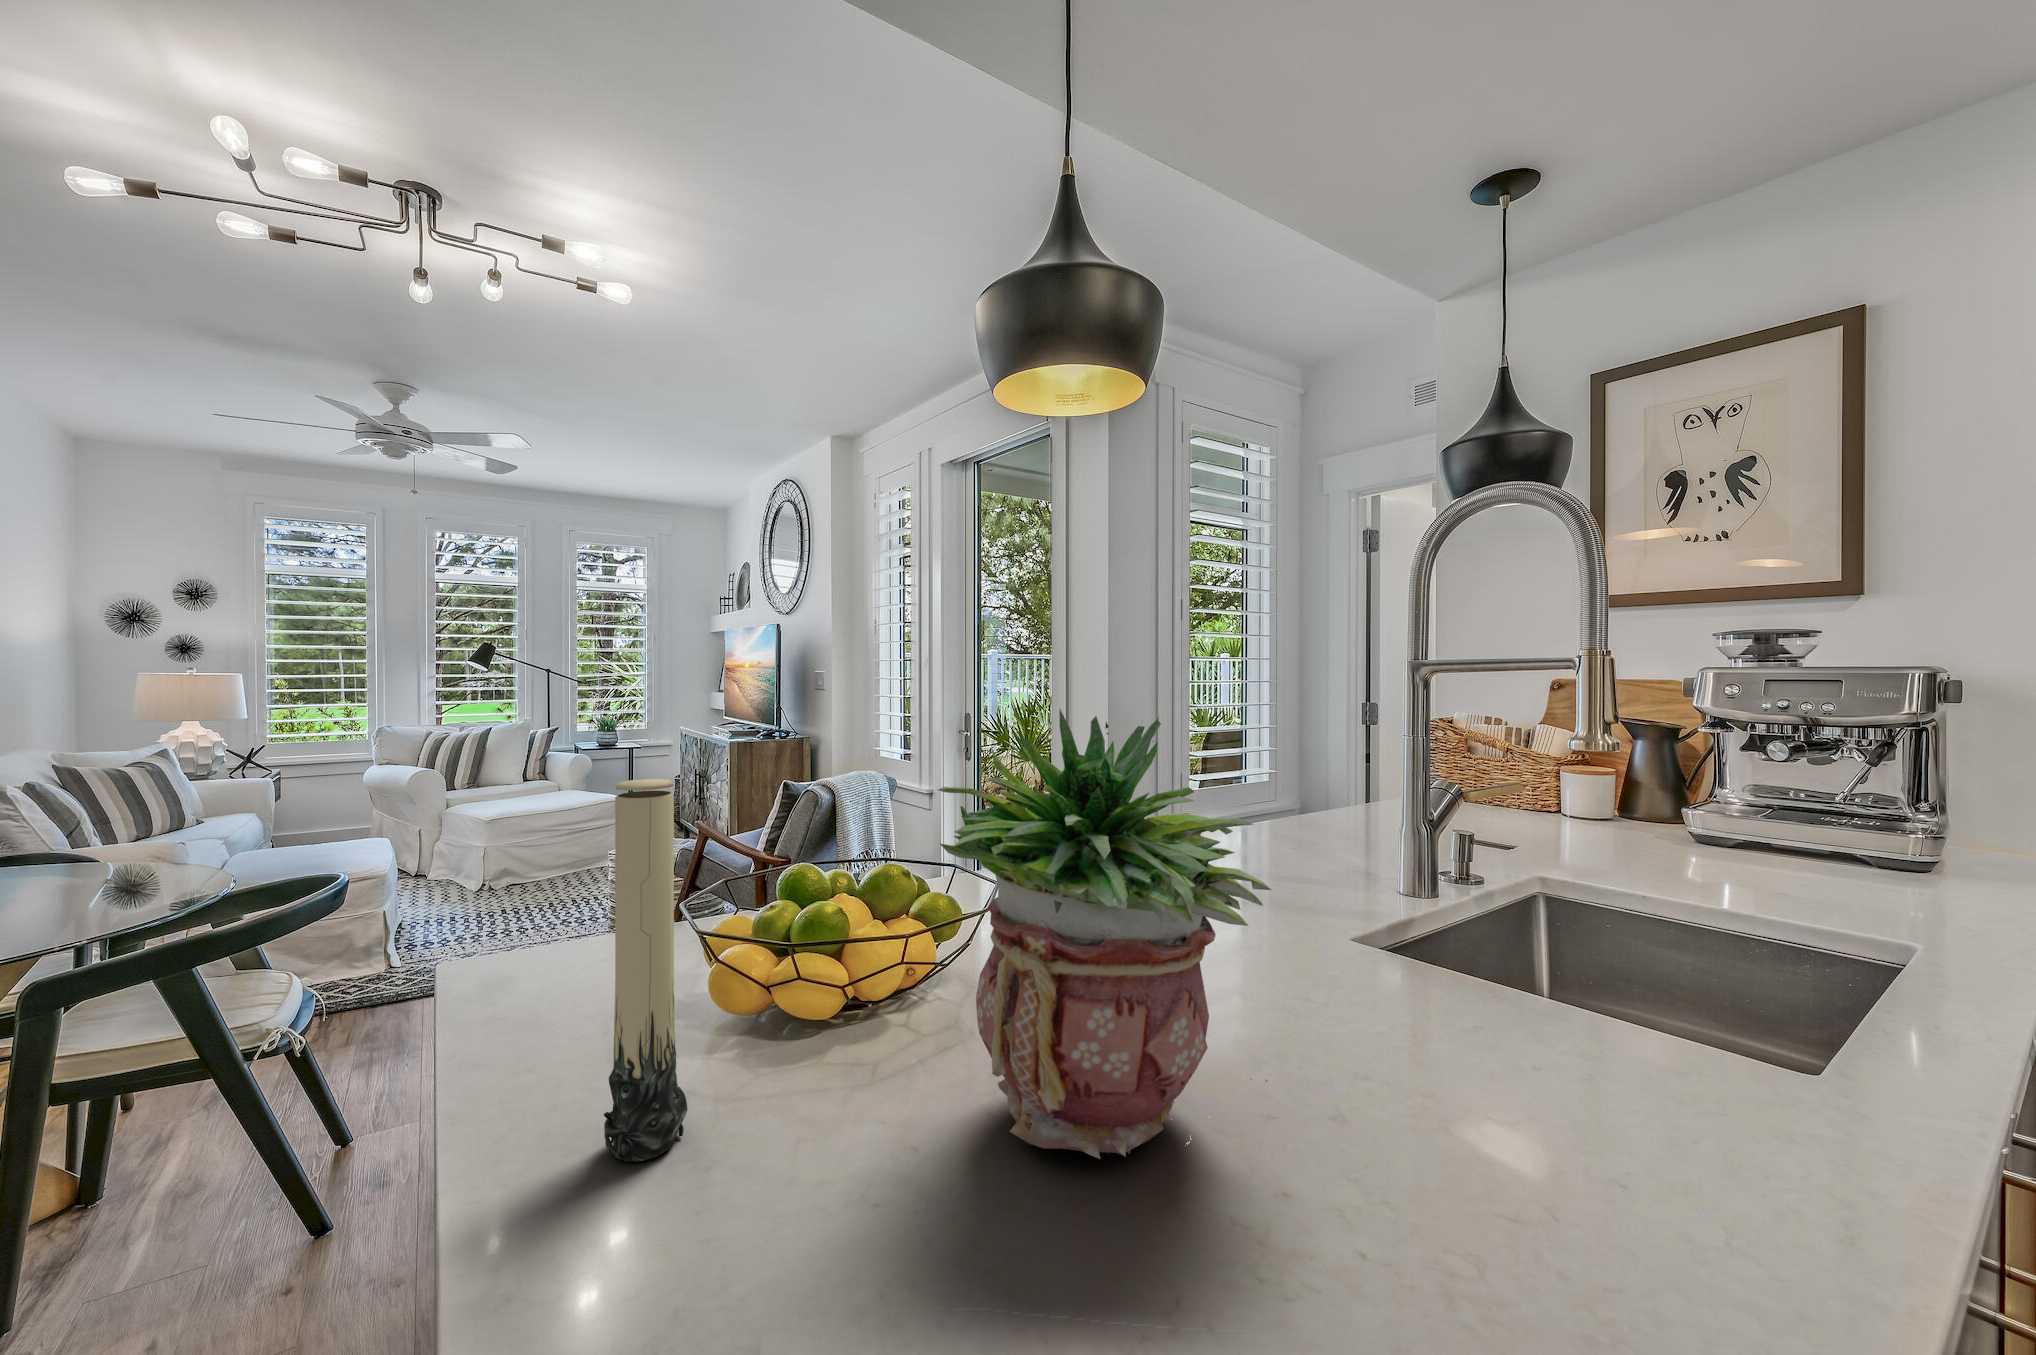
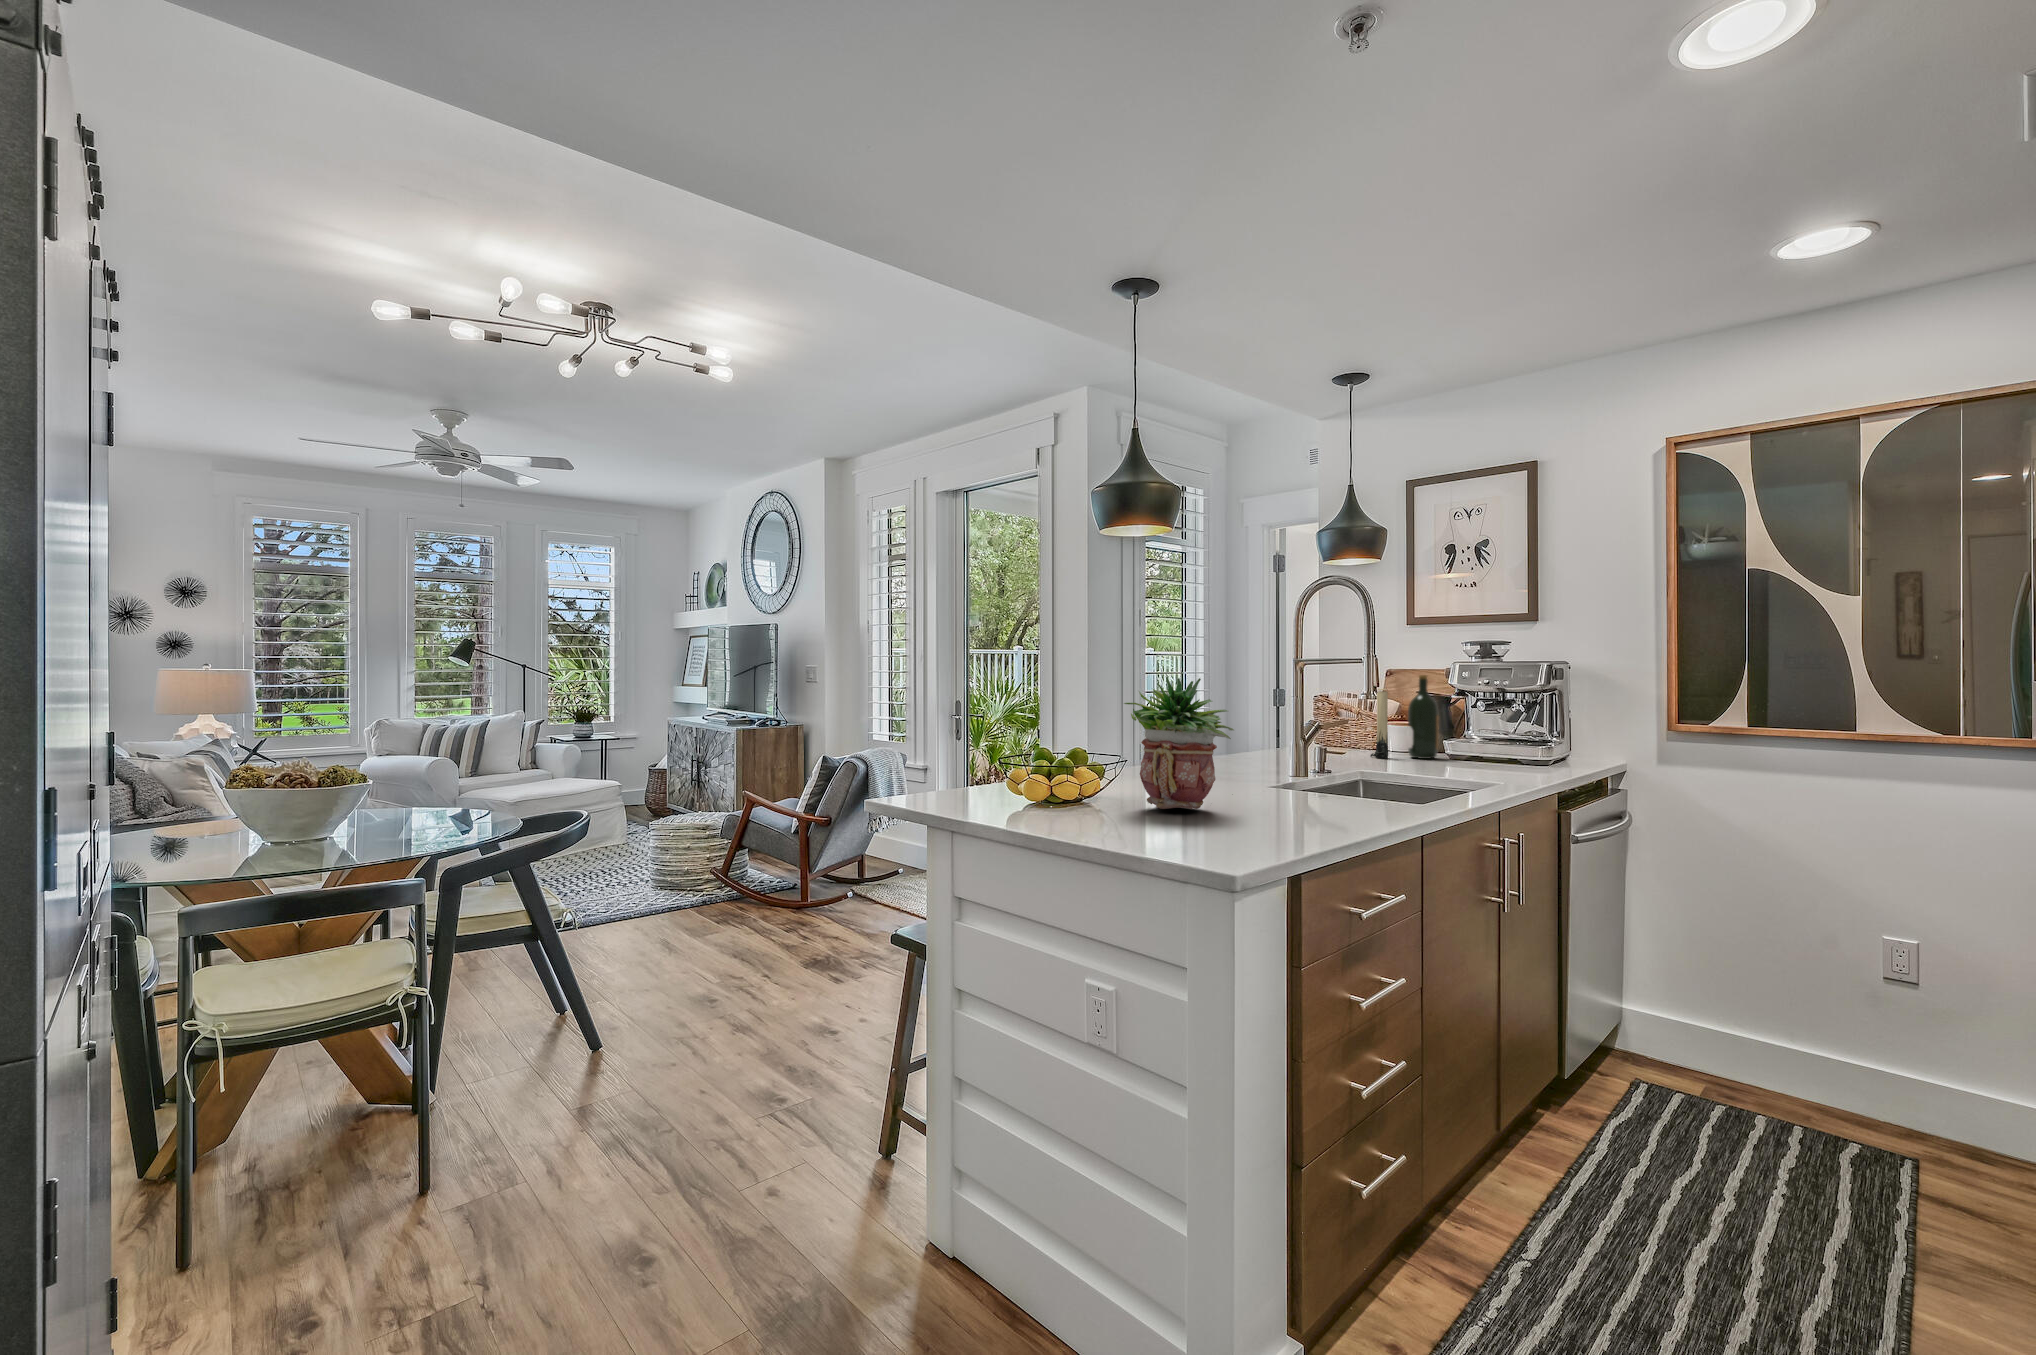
wine bottle: none [1603,691,1663,835] -> present [1408,675,1439,759]
candle: present [603,779,688,1161] -> present [1370,689,1388,758]

